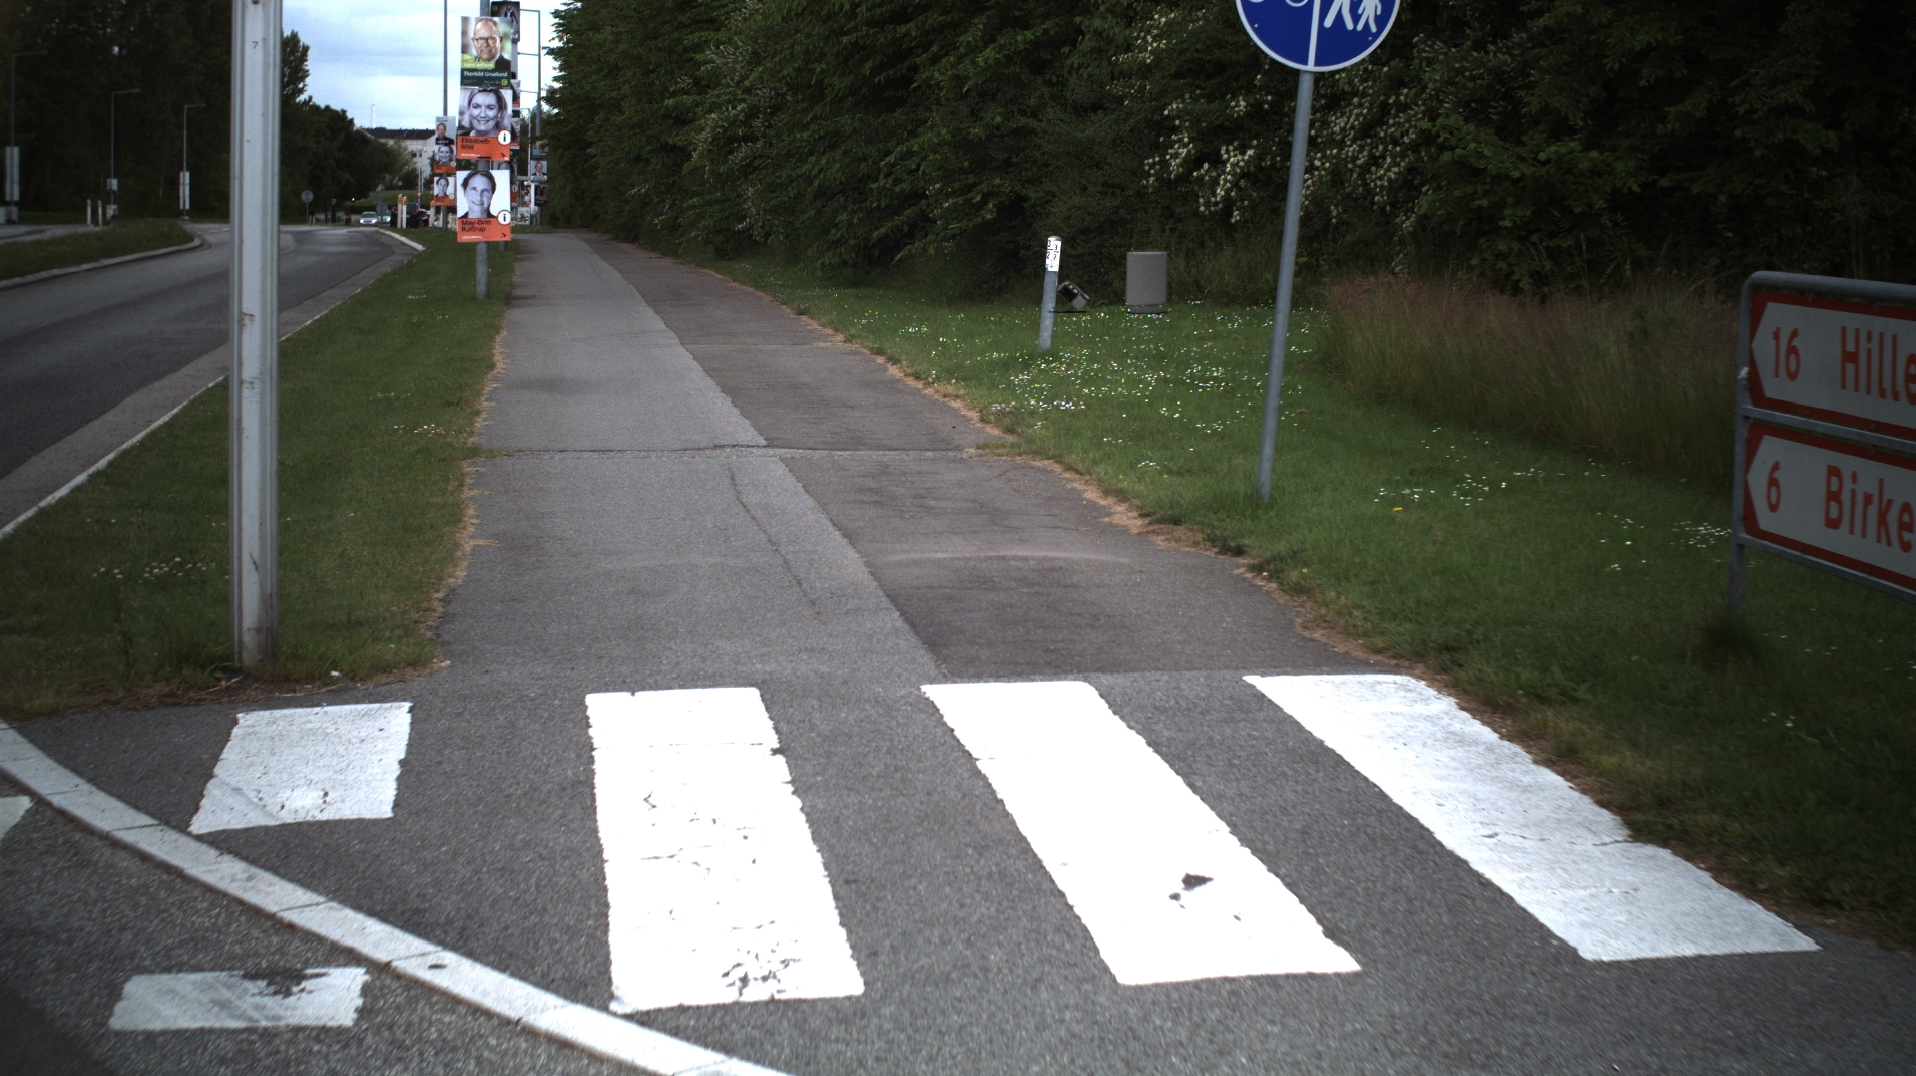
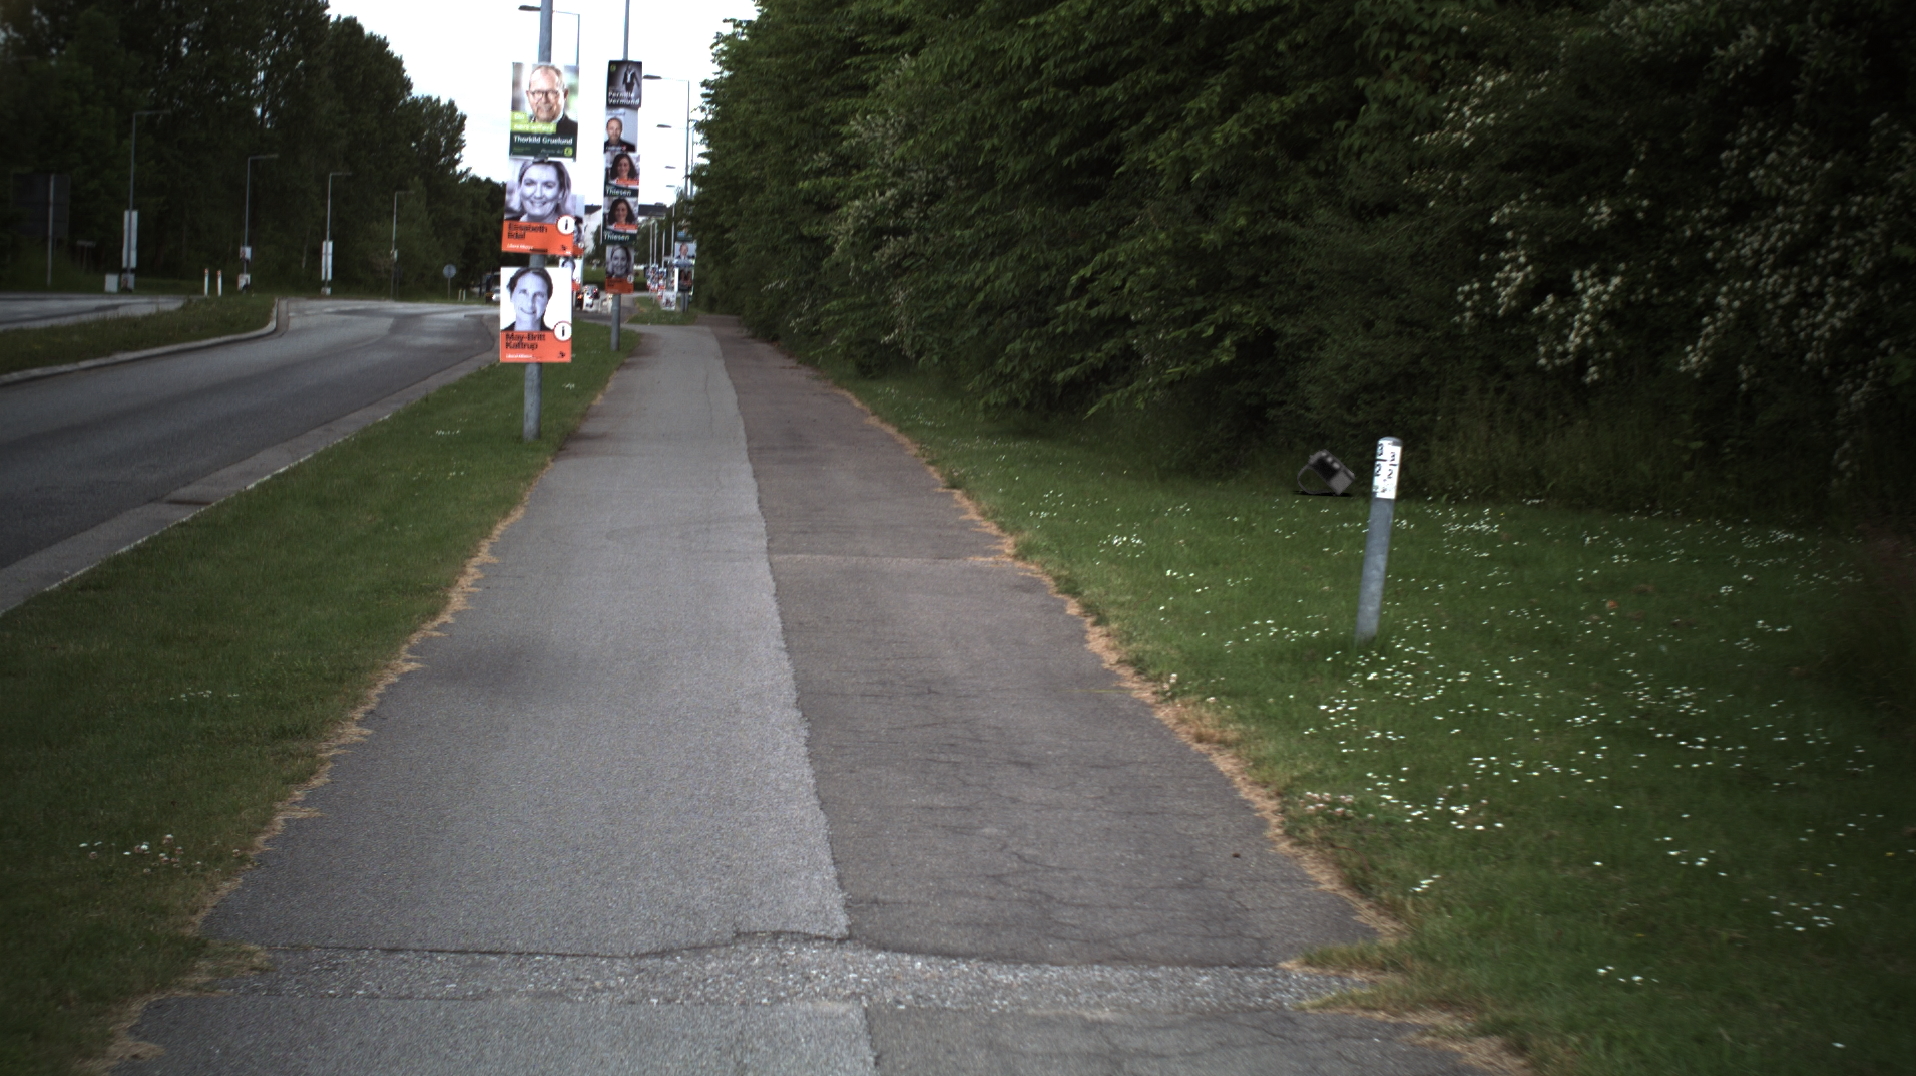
trash can: present [1126,252,1167,314] -> none [1410,414,1474,504]

